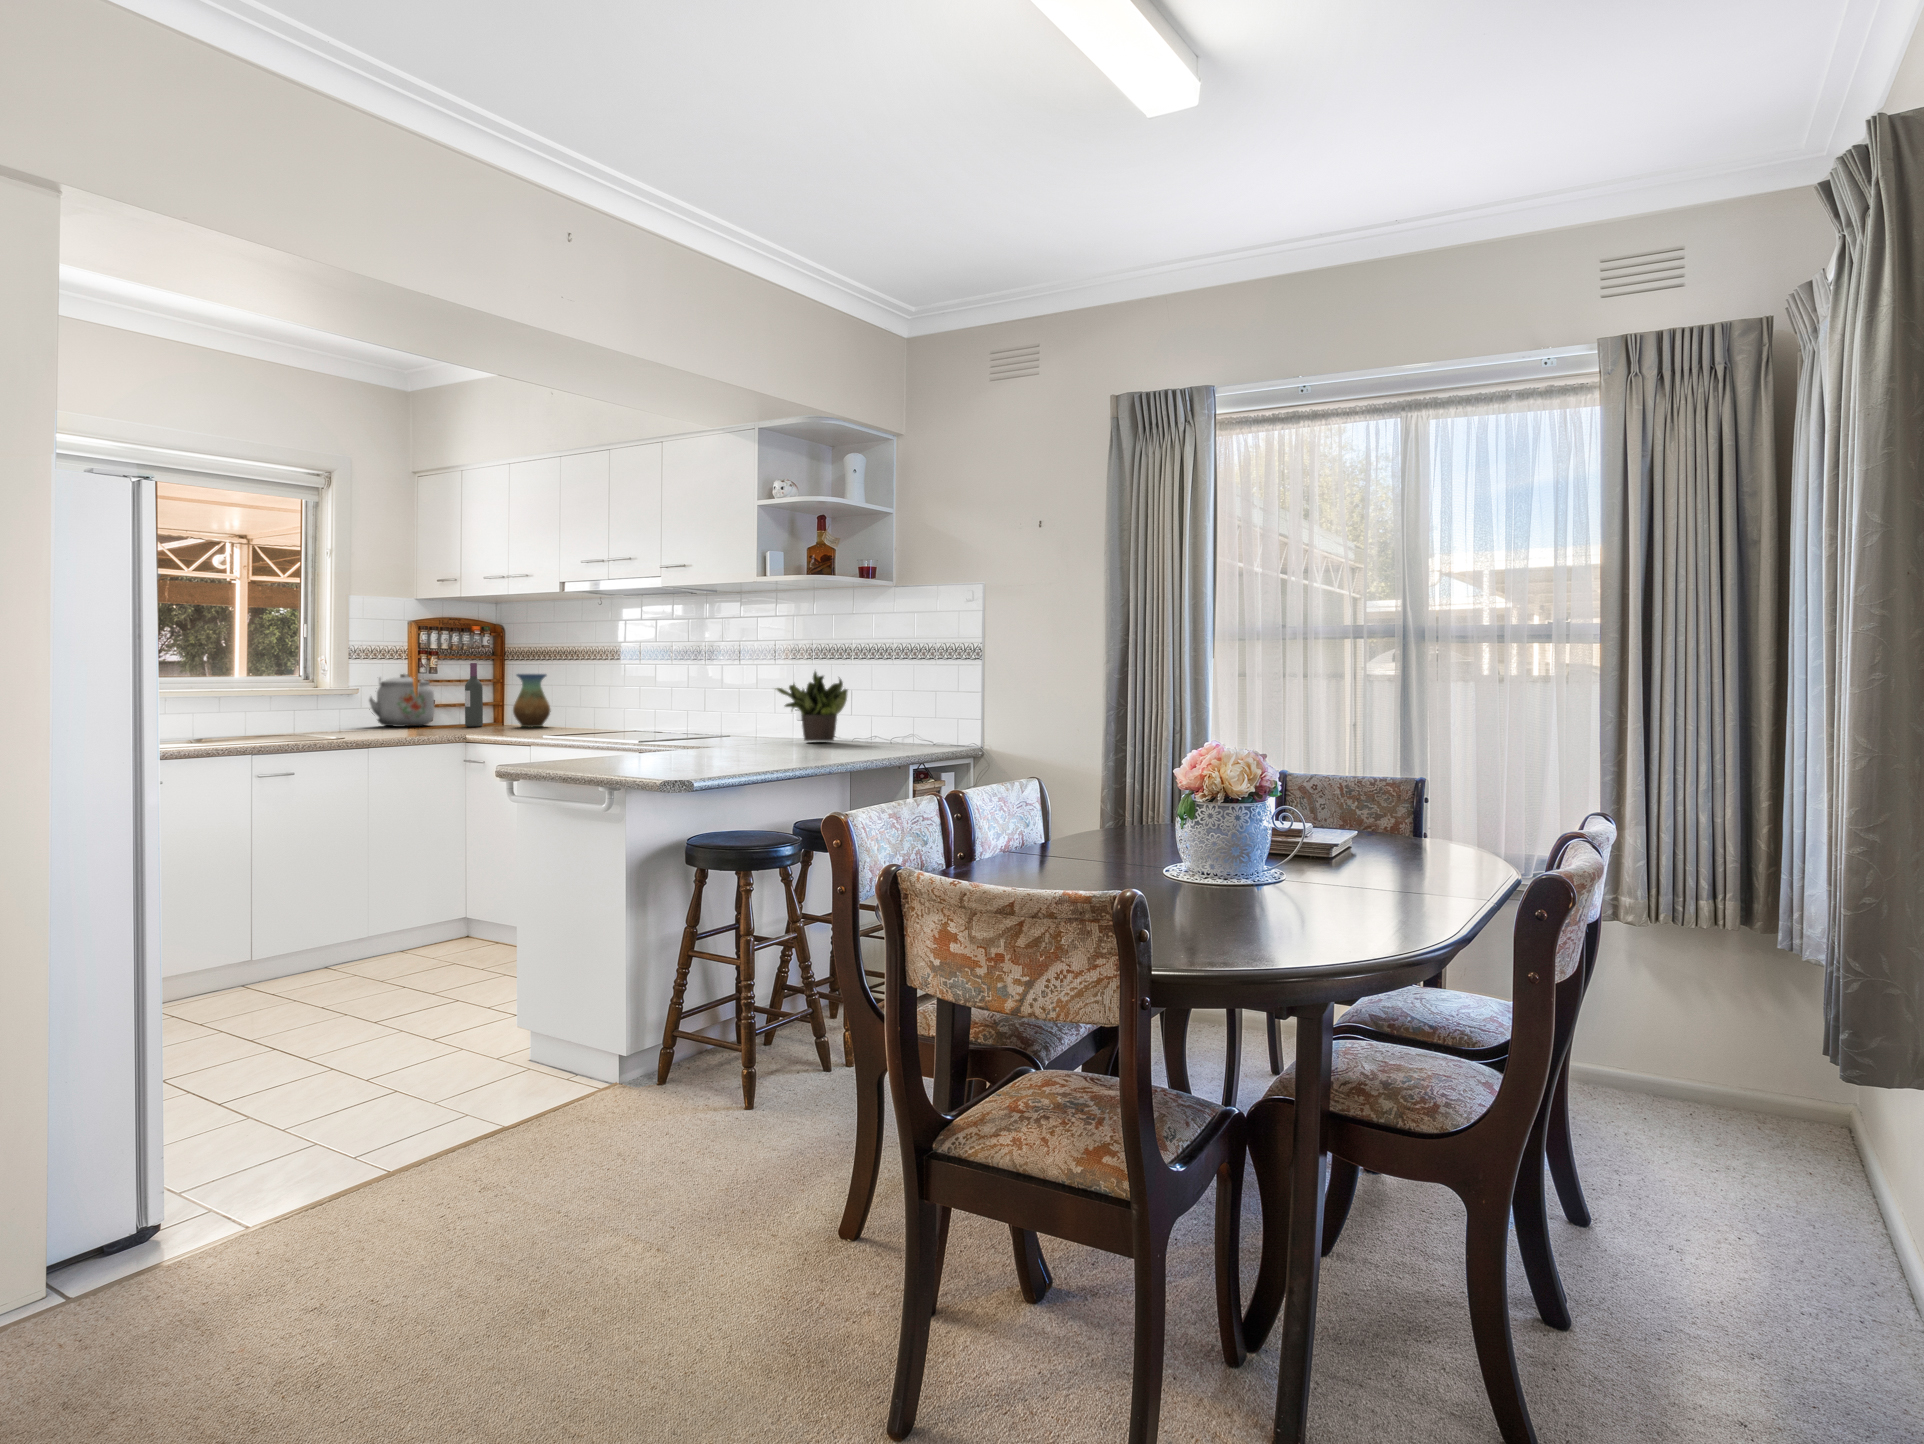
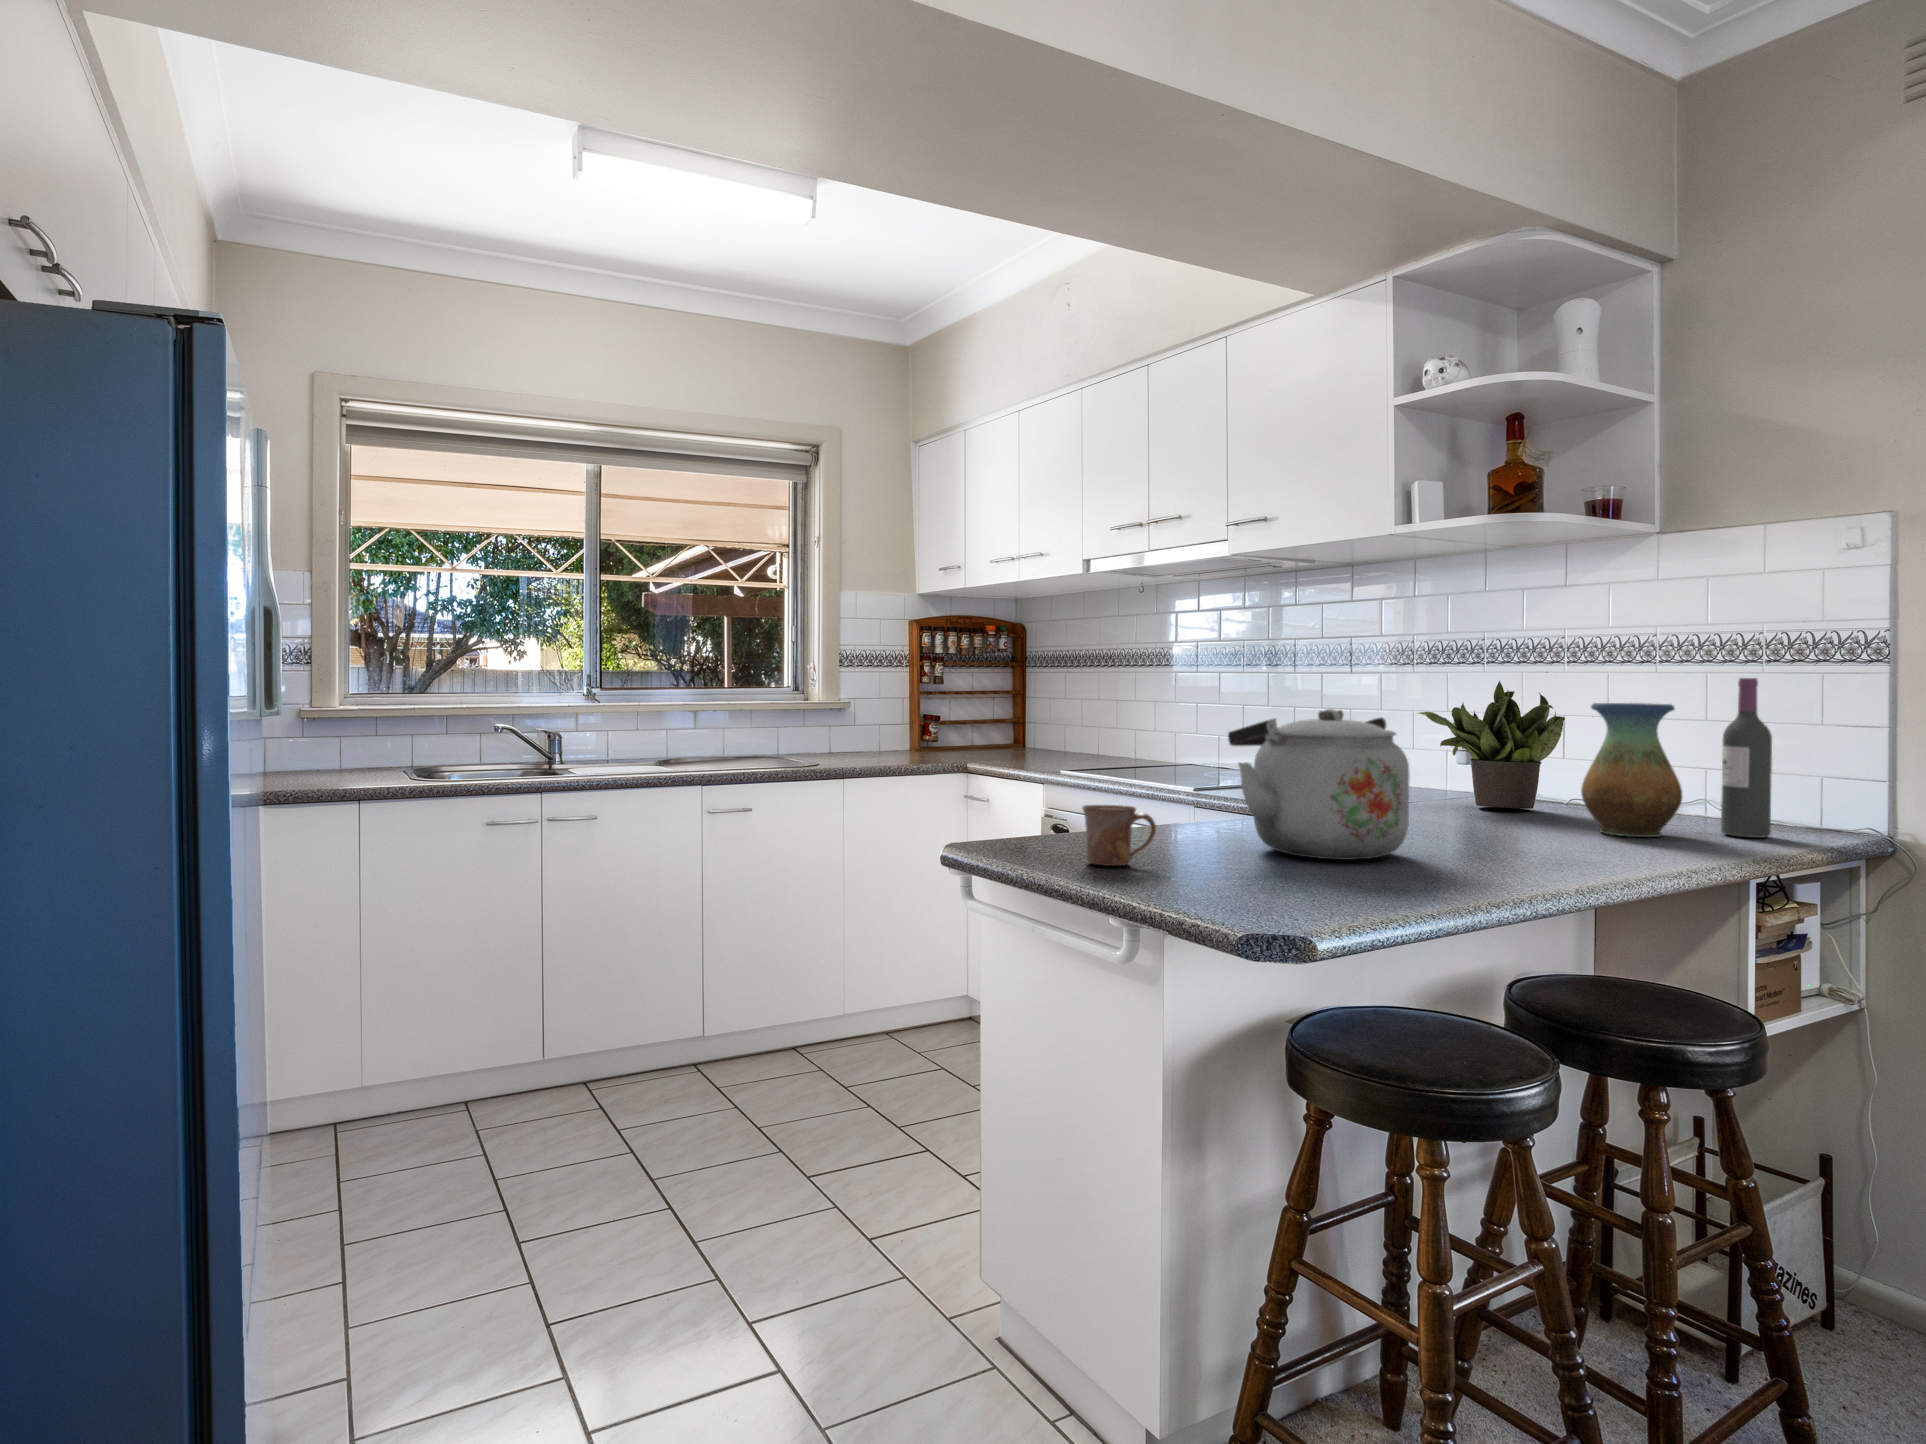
wine bottle: present [465,663,483,727] -> present [1721,678,1772,838]
kettle: present [369,674,434,727] -> present [1228,709,1409,860]
vase: present [513,674,551,727] -> present [1581,703,1682,837]
mug: none [577,737,617,768] -> present [1082,805,1156,866]

